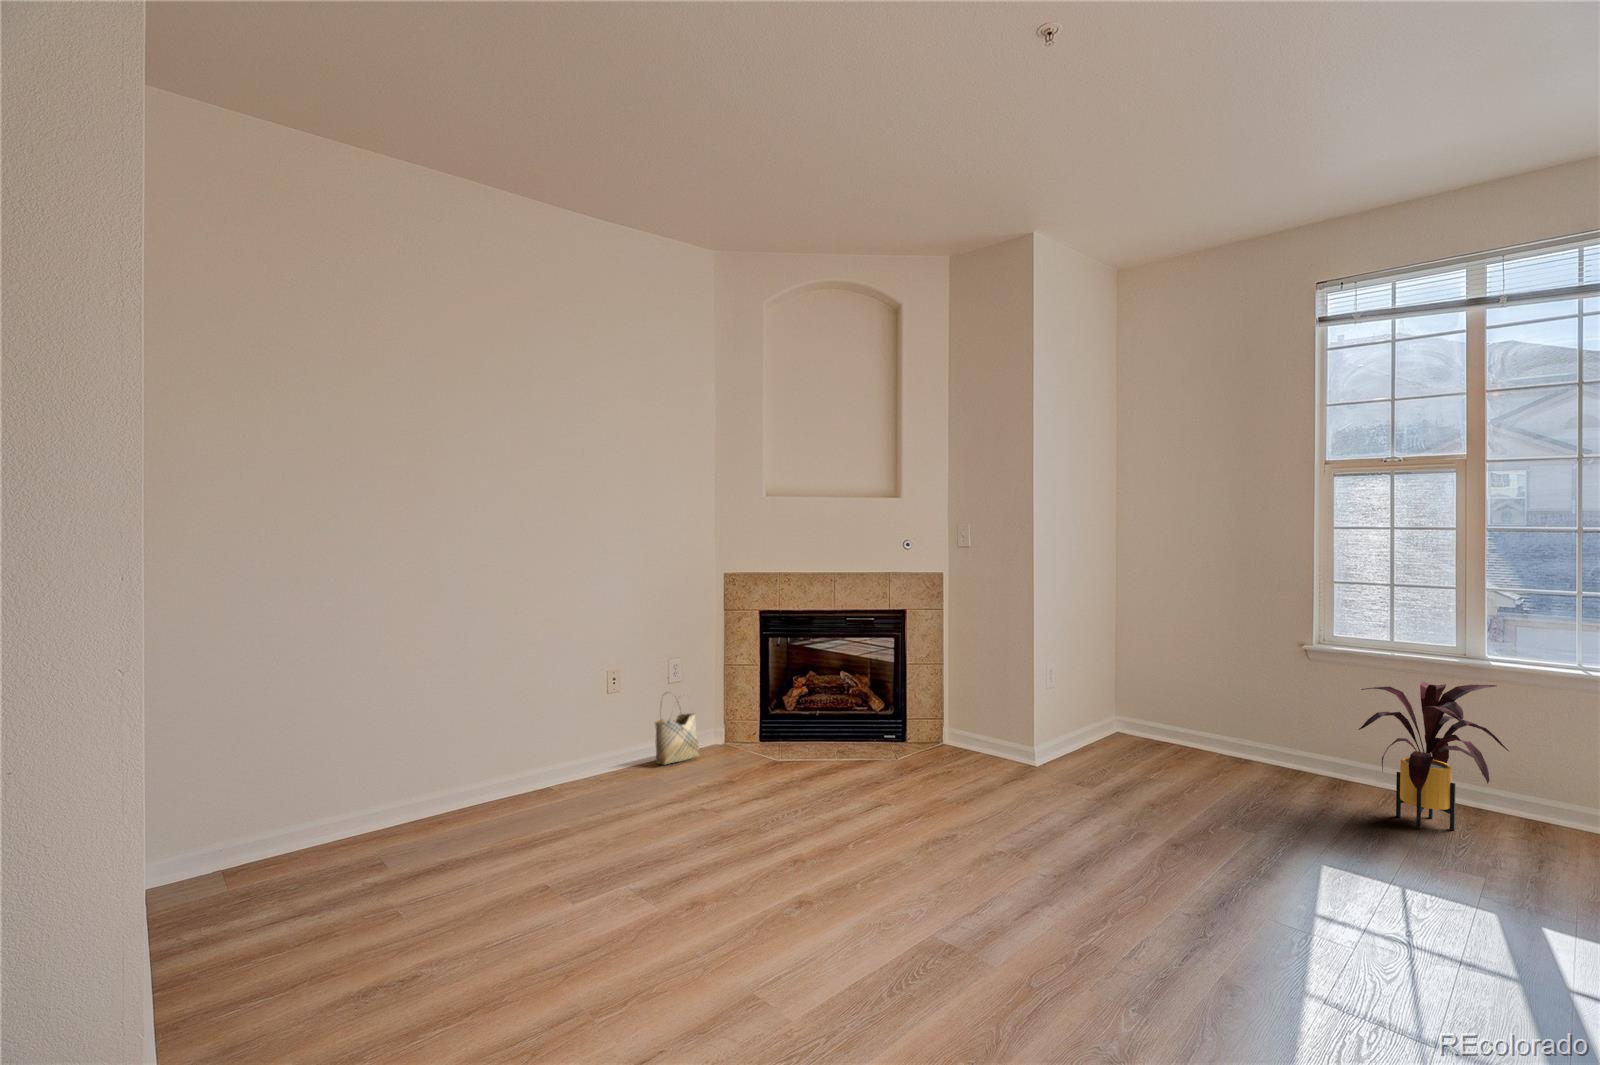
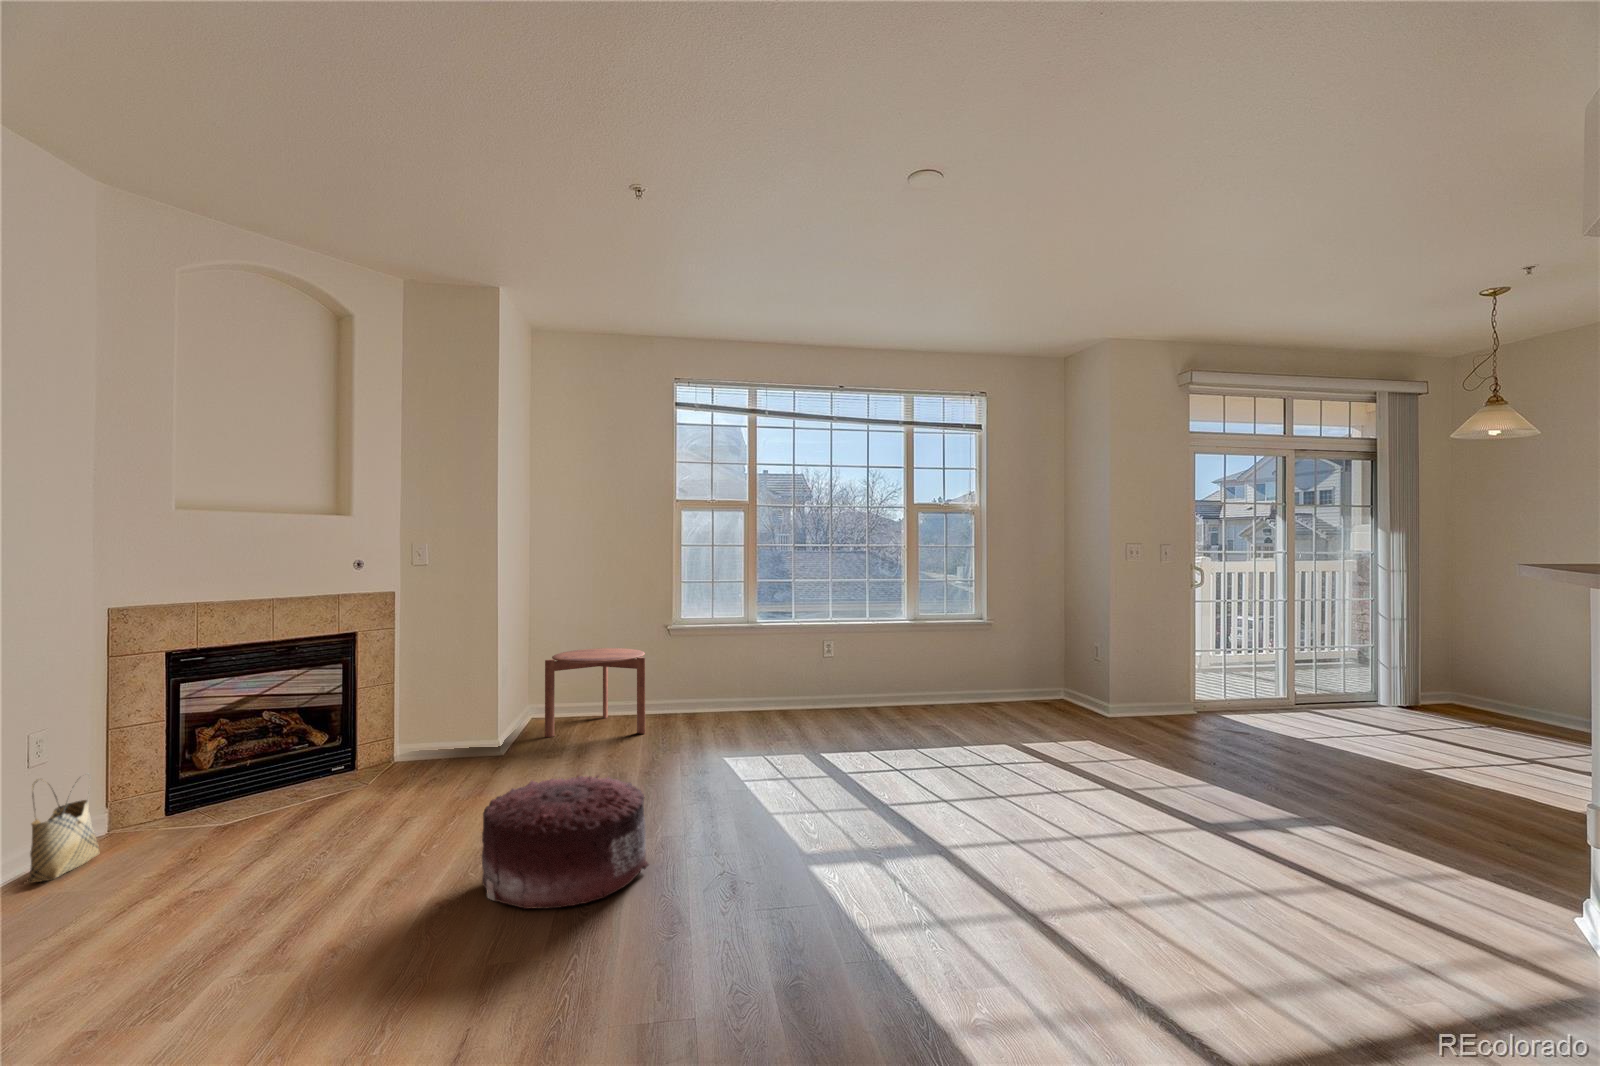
side table: none [1104,659,1246,787] -> present [545,648,645,737]
house plant: present [1358,682,1509,830] -> none [713,635,786,727]
pouf: none [819,798,1008,965] -> present [482,776,649,909]

